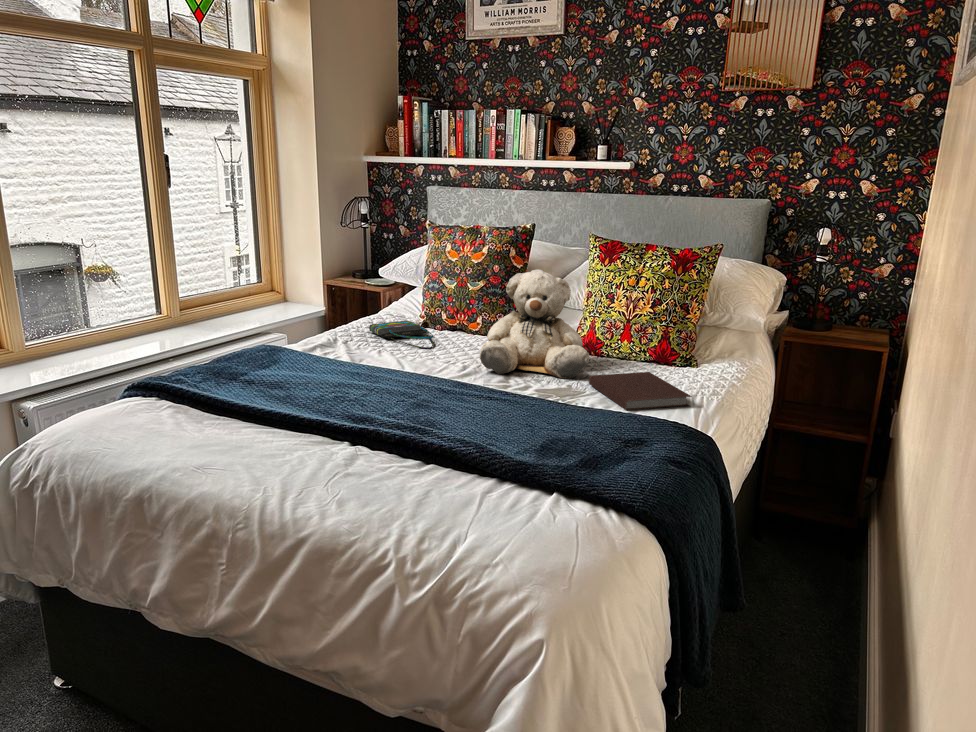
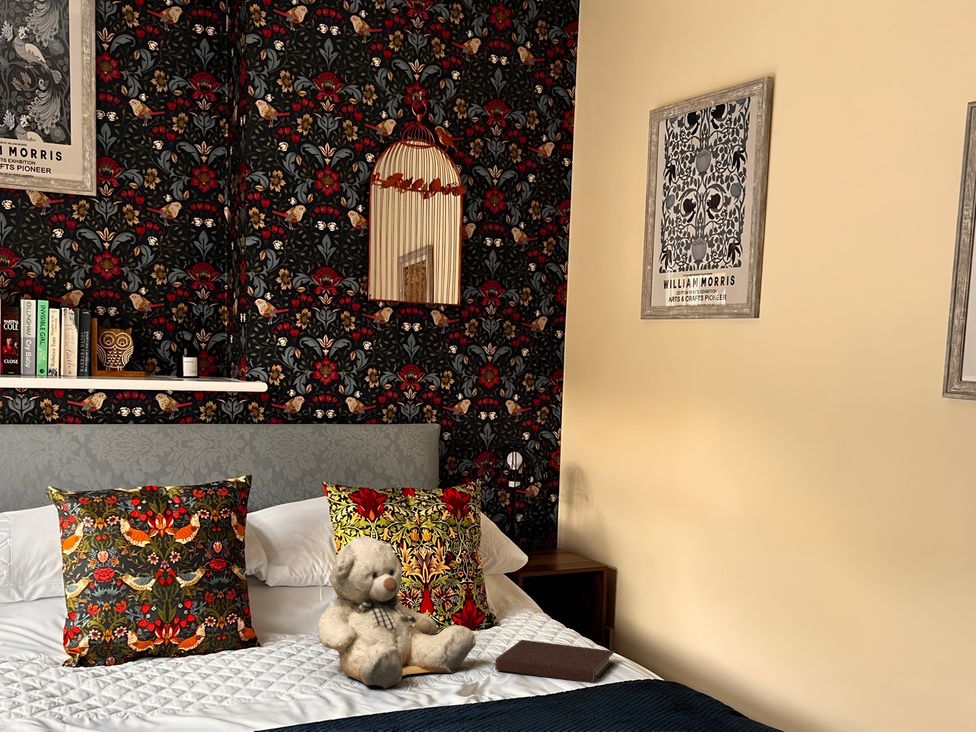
tote bag: present [369,321,433,349] -> none [45,657,210,691]

